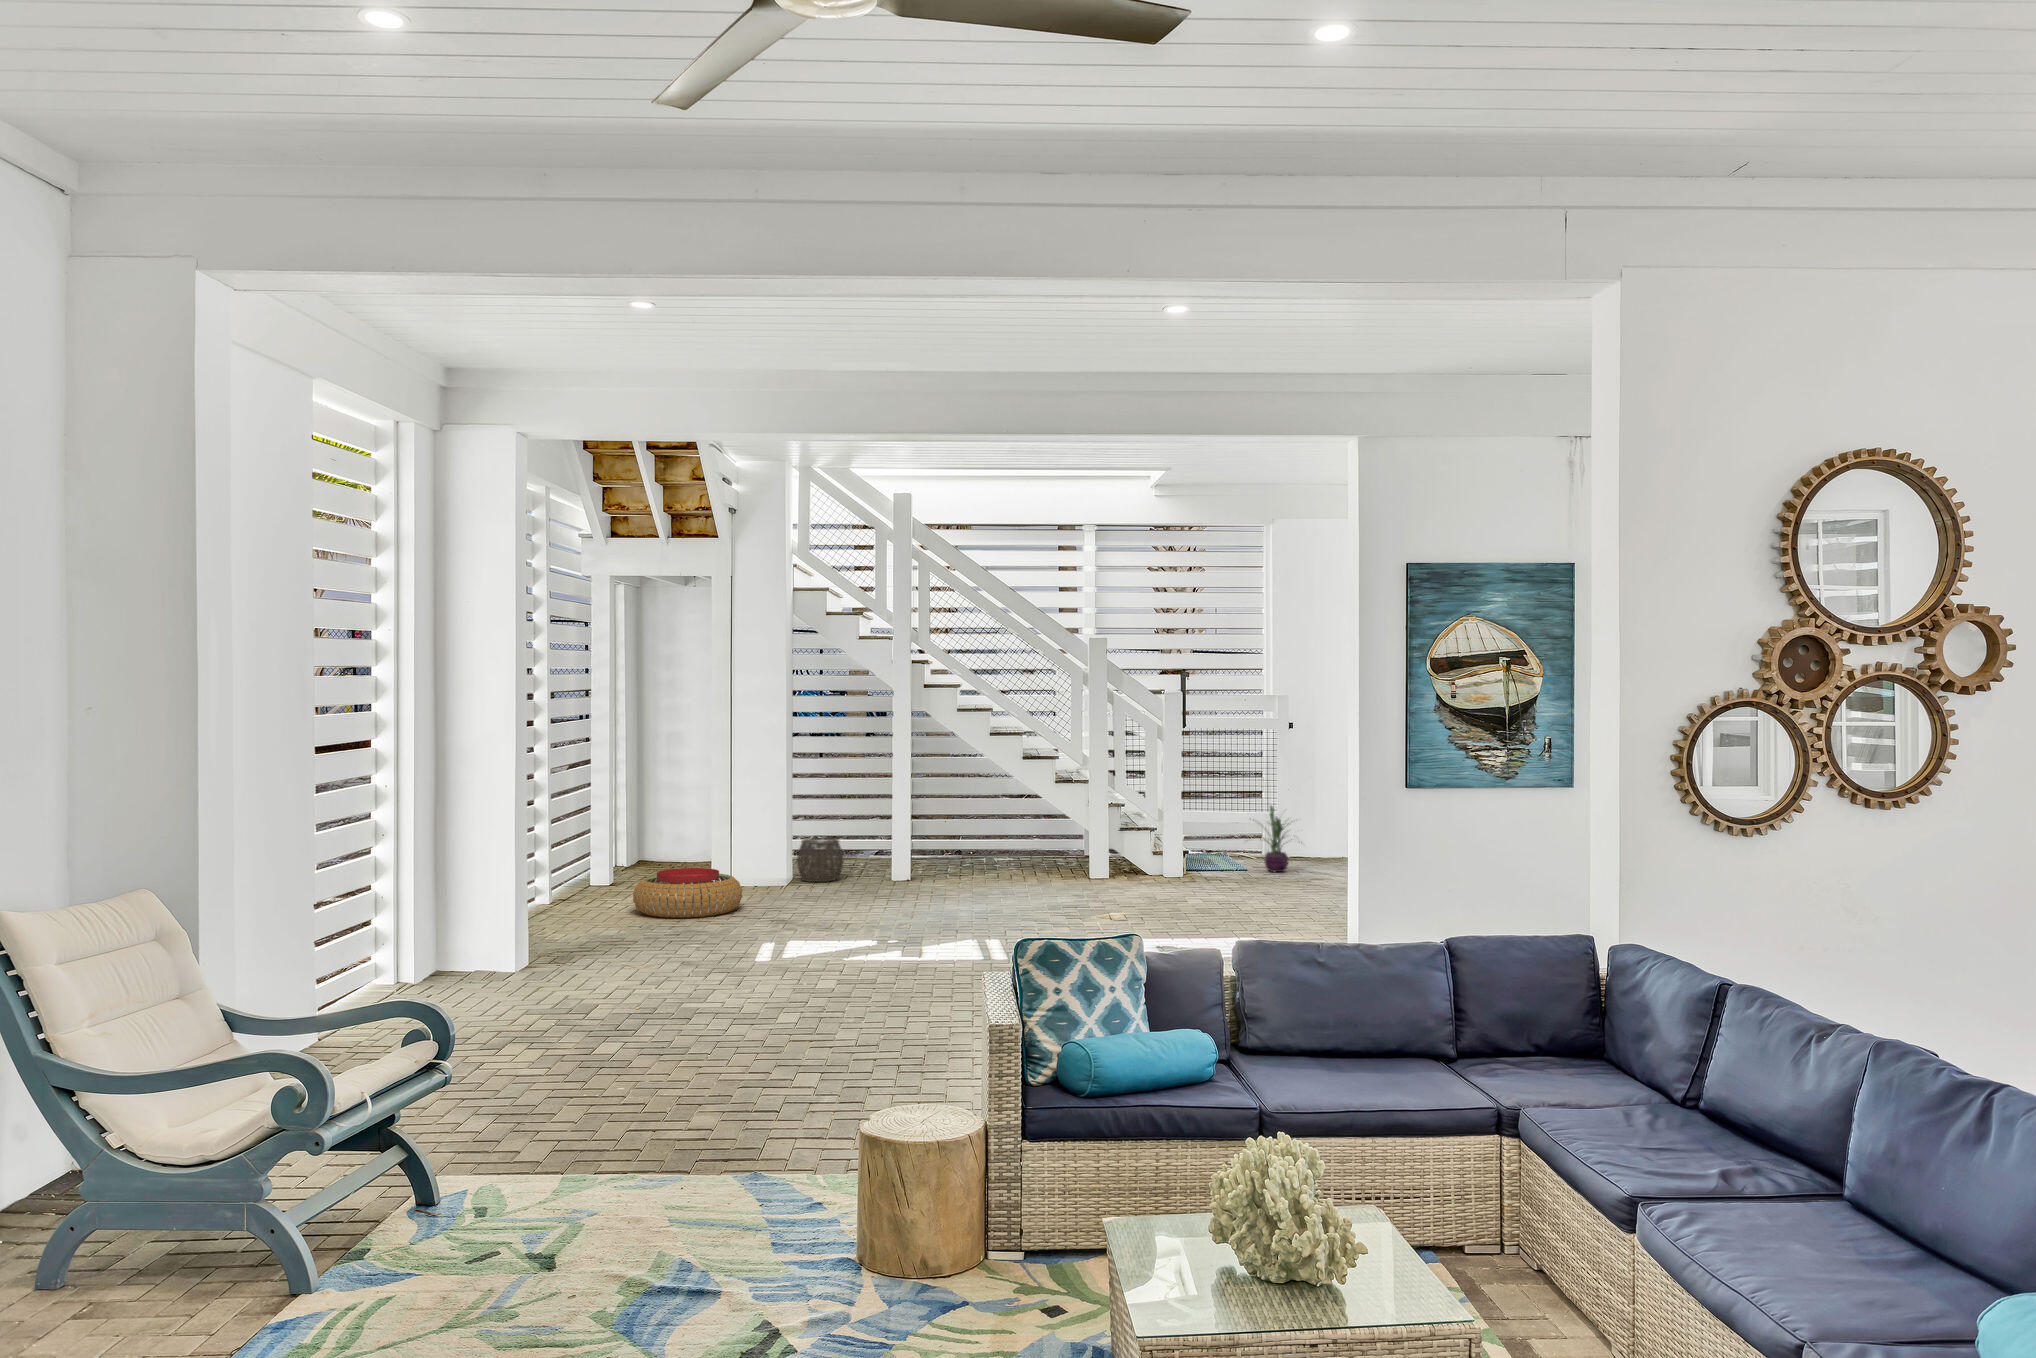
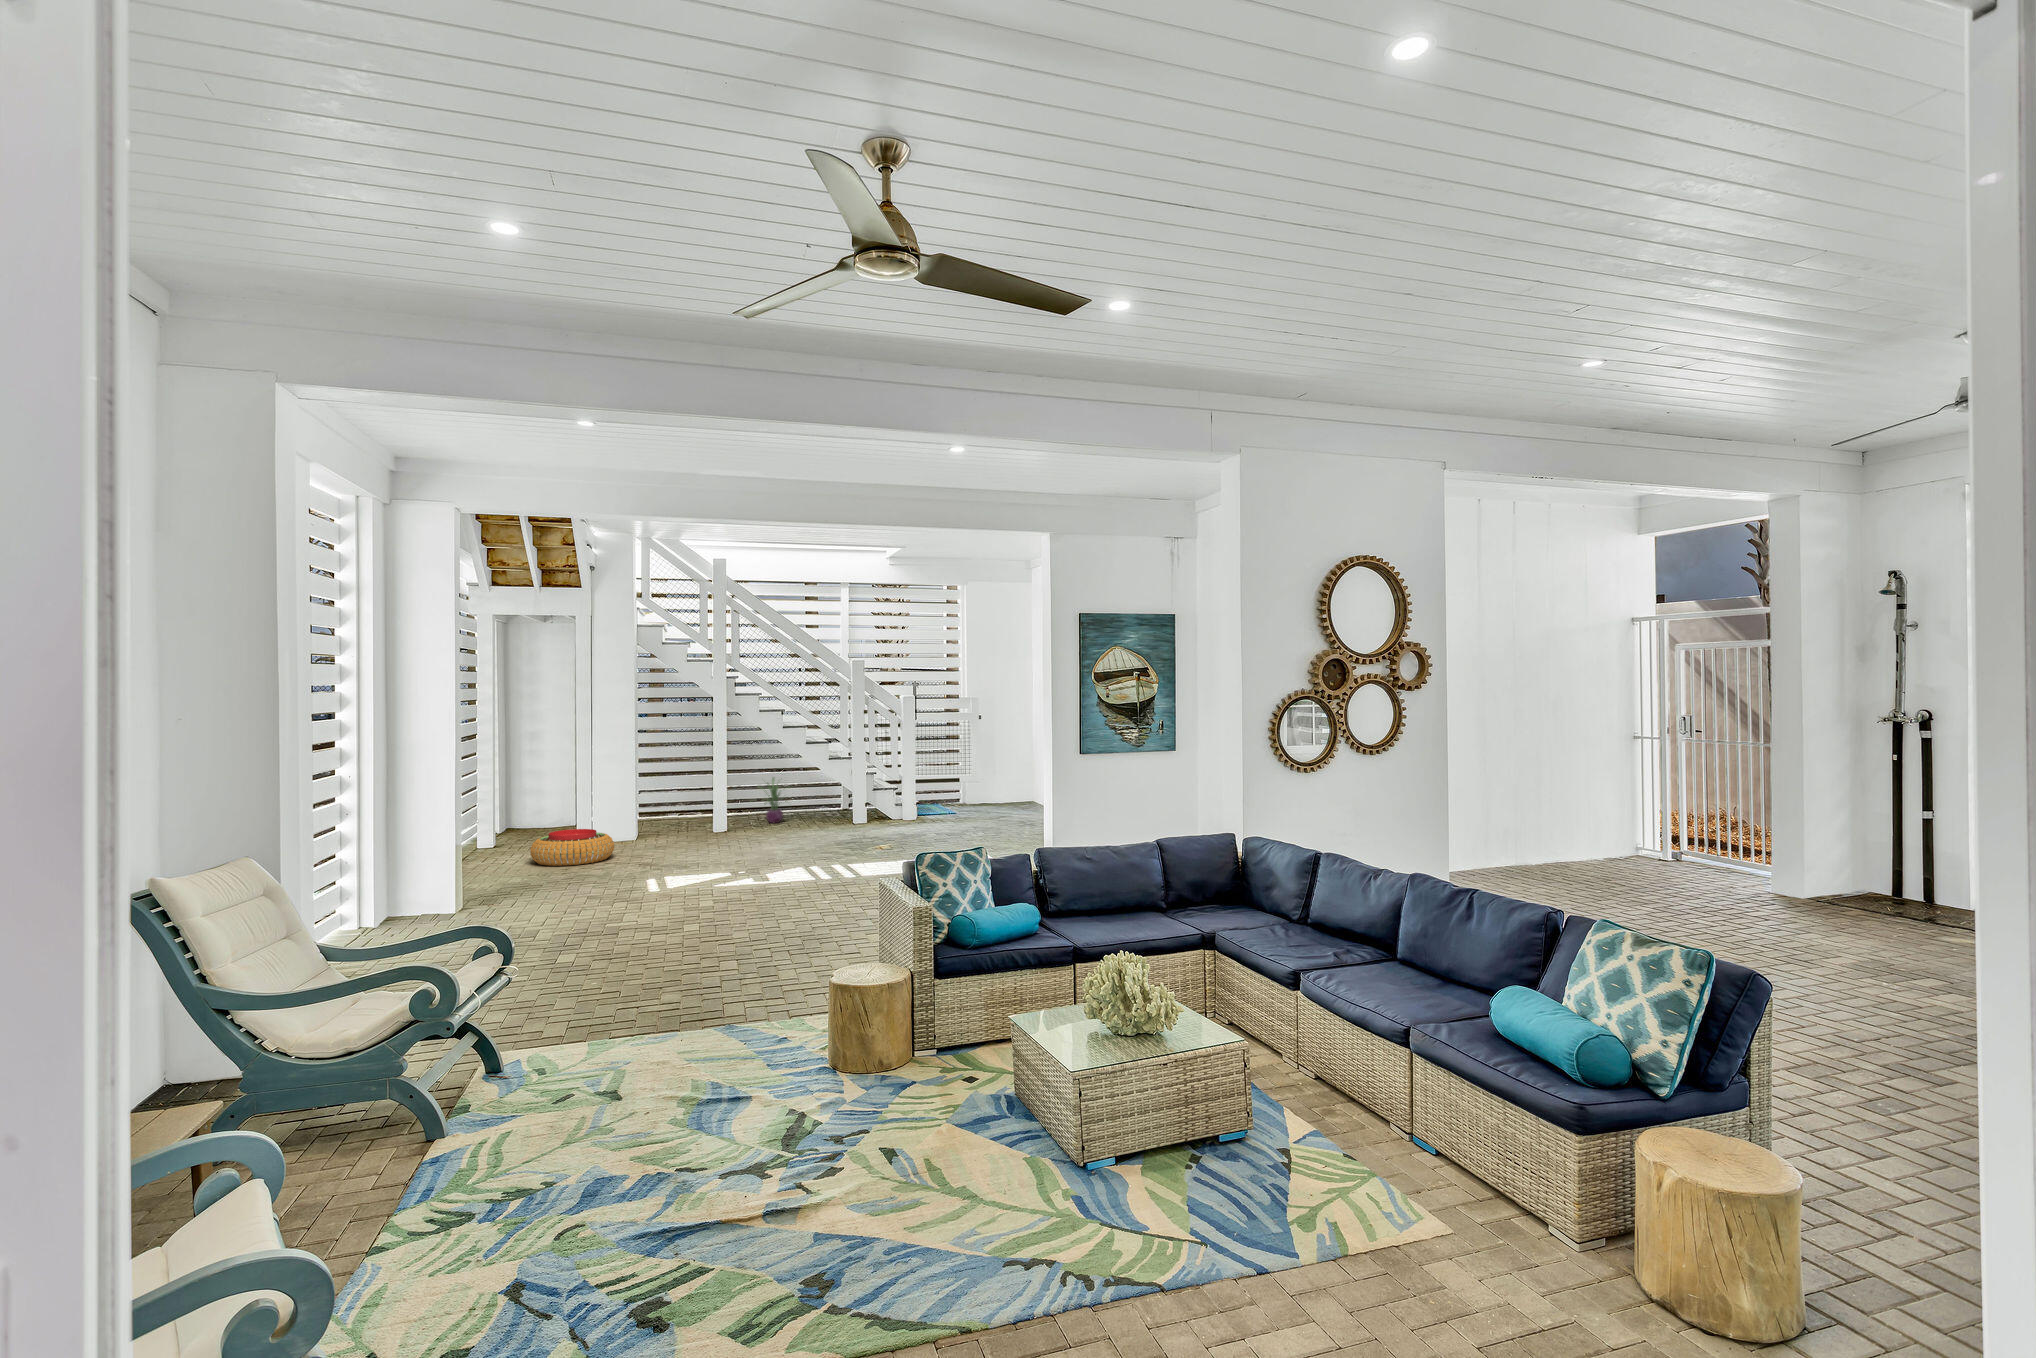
decorative plant: present [1249,805,1289,872] -> present [763,778,786,823]
woven basket: present [797,838,843,882] -> none [643,804,678,836]

